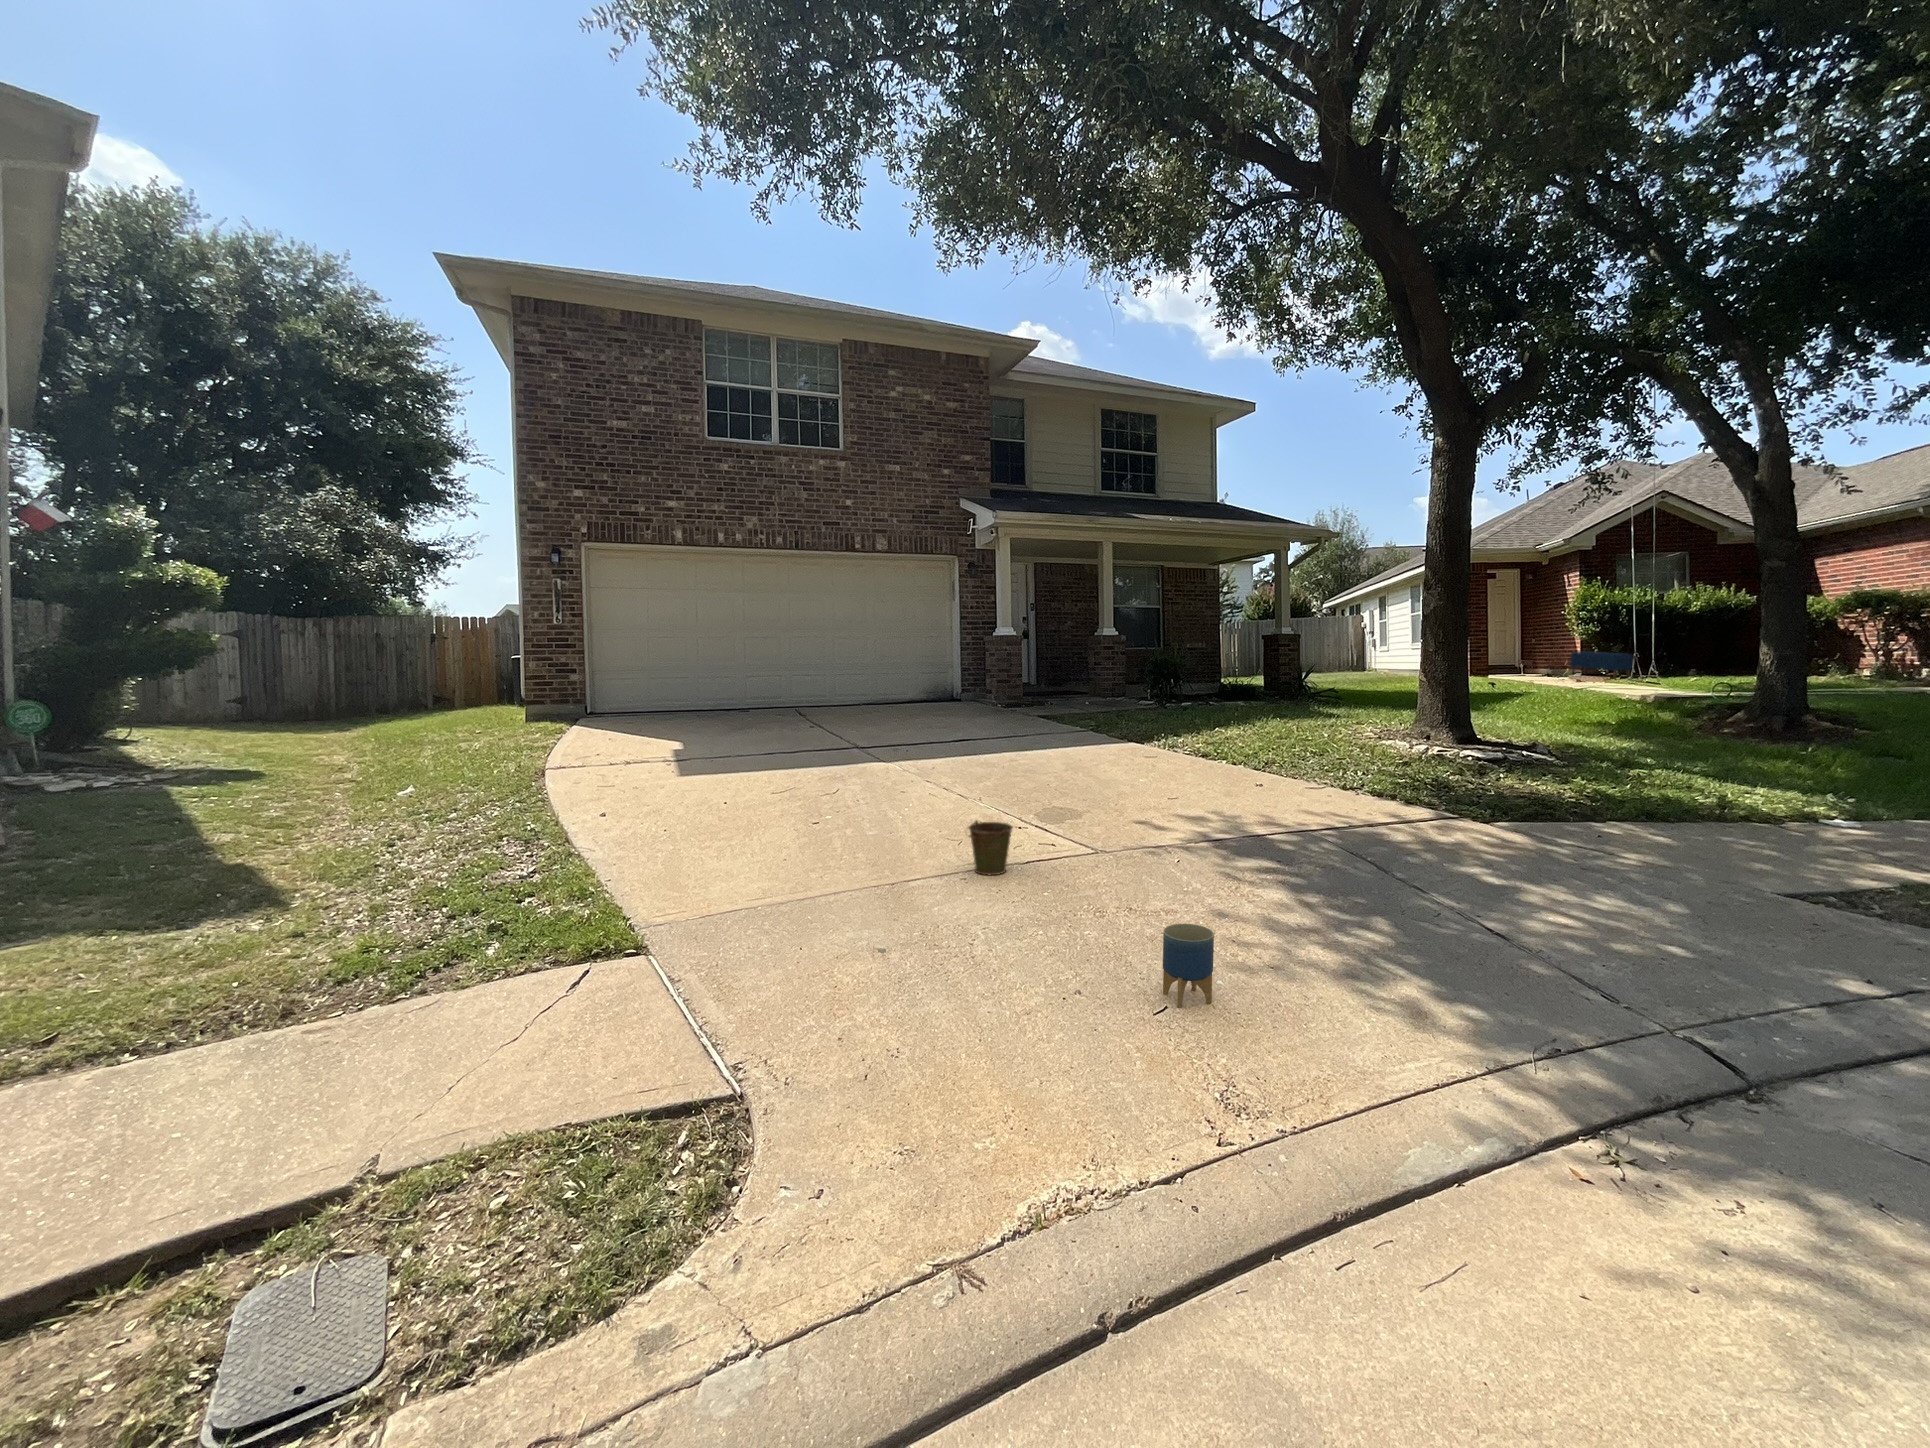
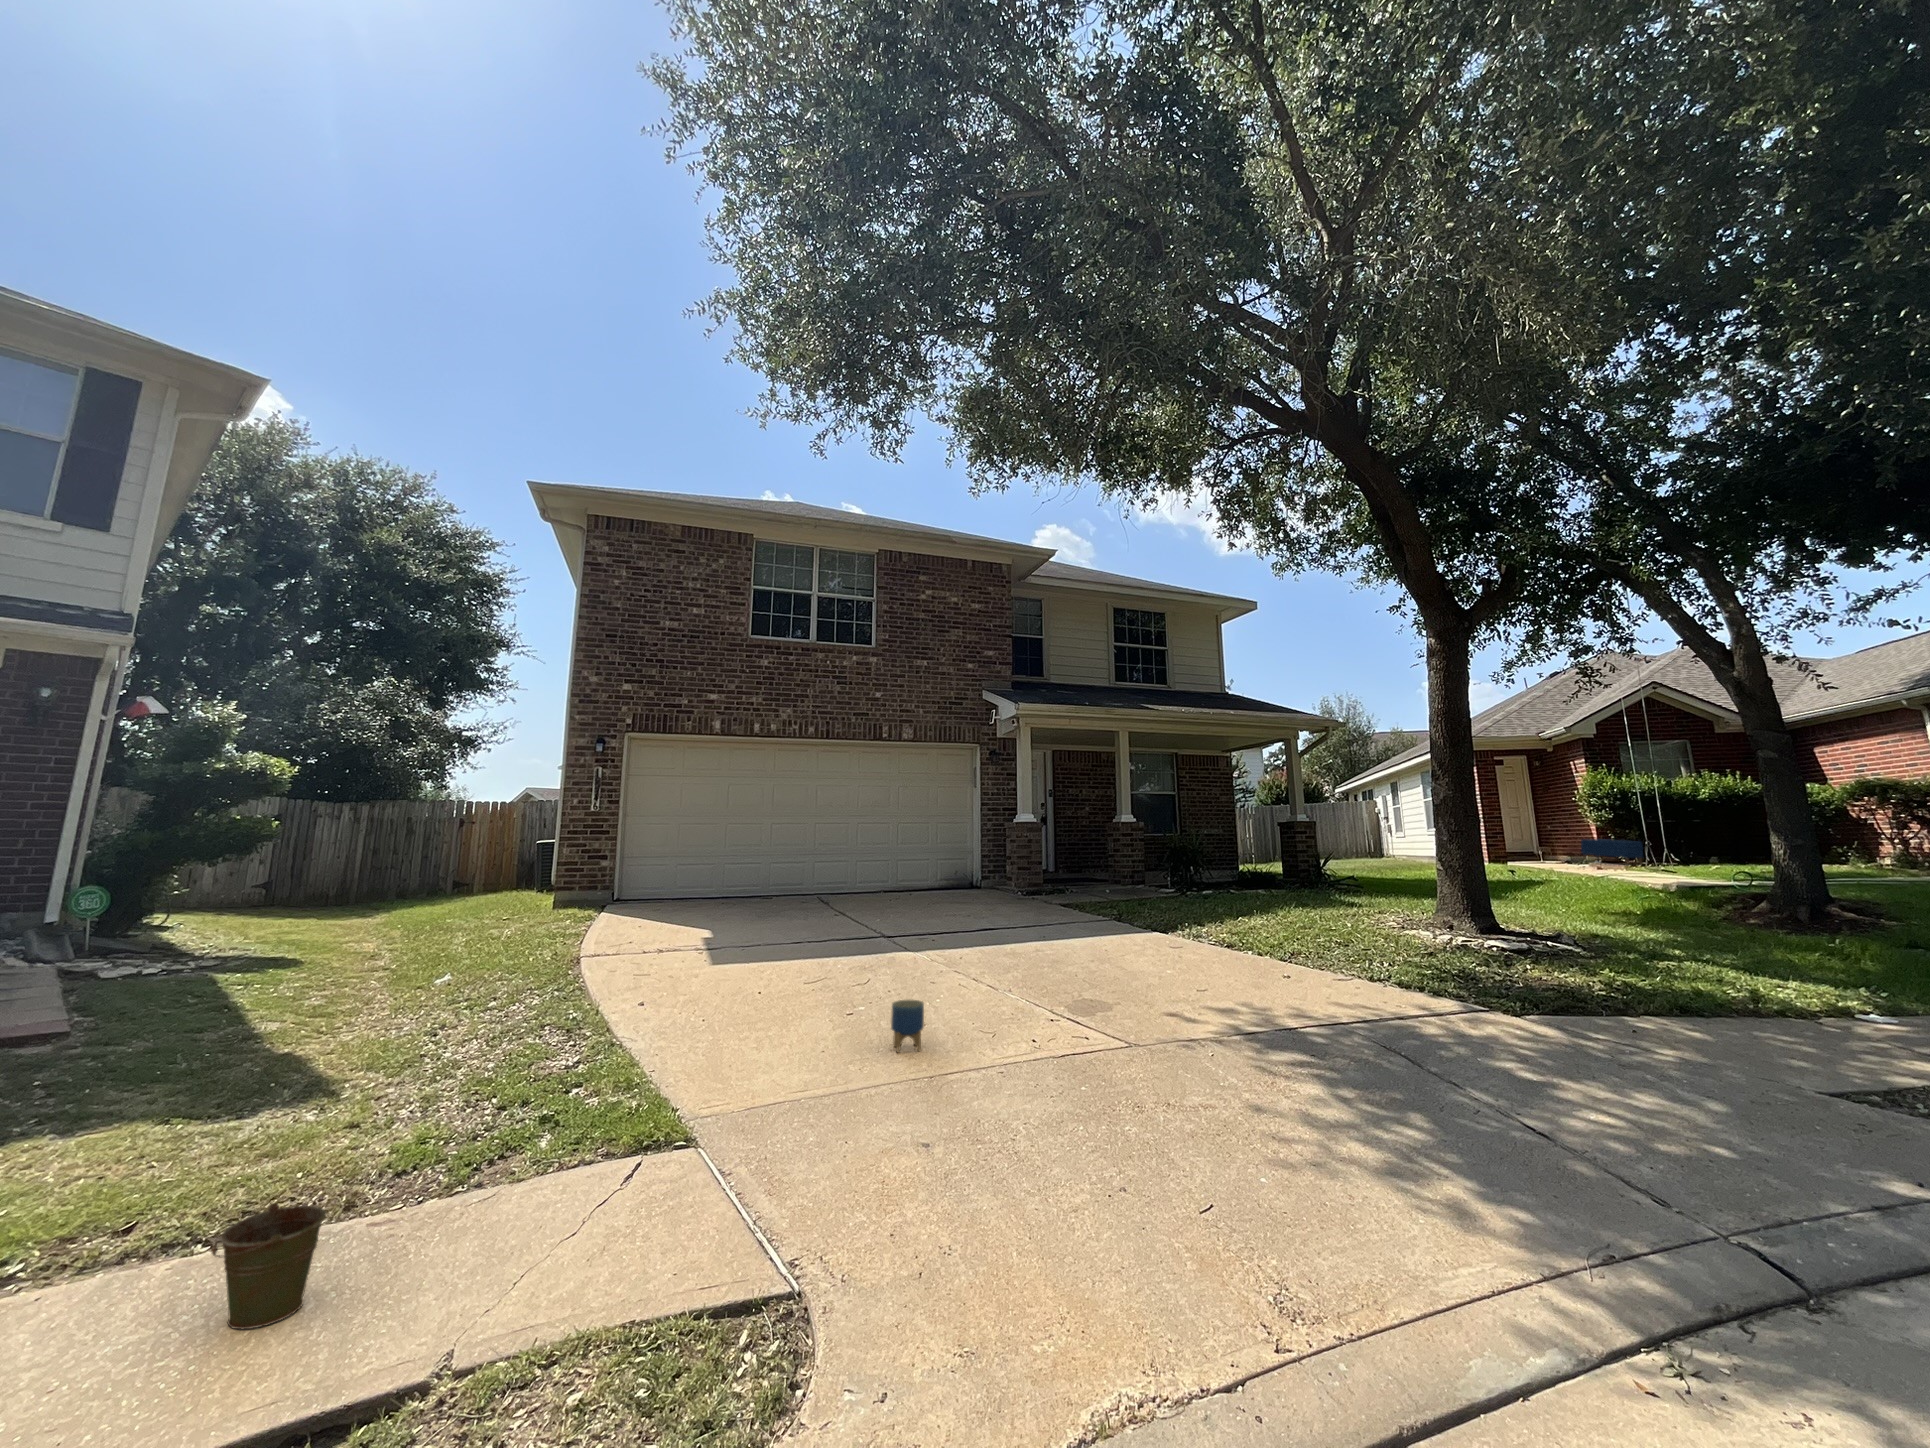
bucket: present [966,820,1013,875] -> present [211,1203,326,1329]
planter: present [1163,924,1214,1008] -> present [891,1000,924,1053]

